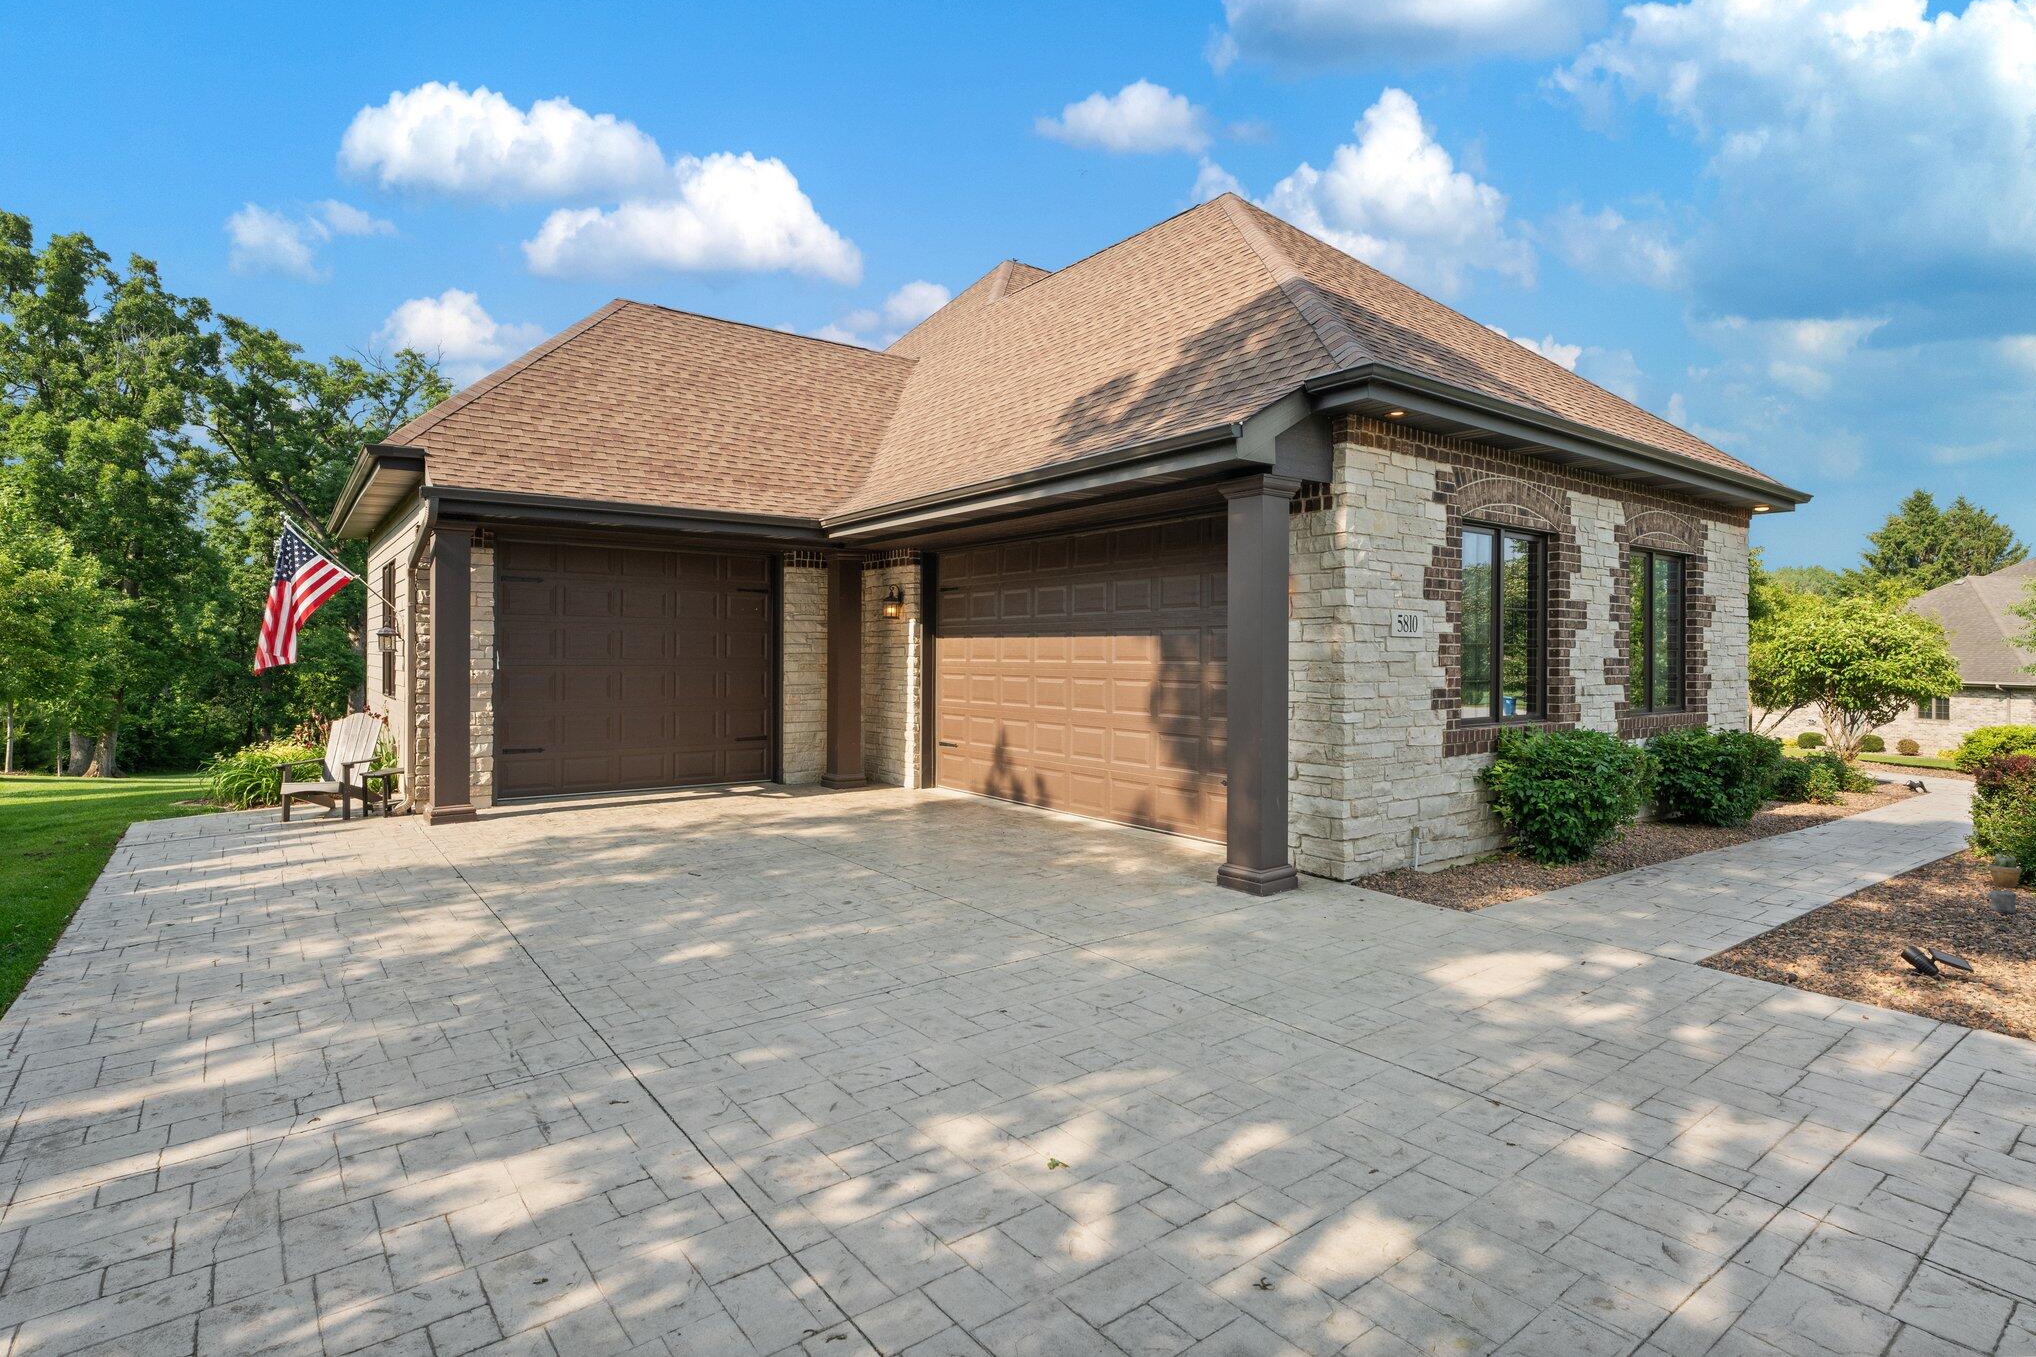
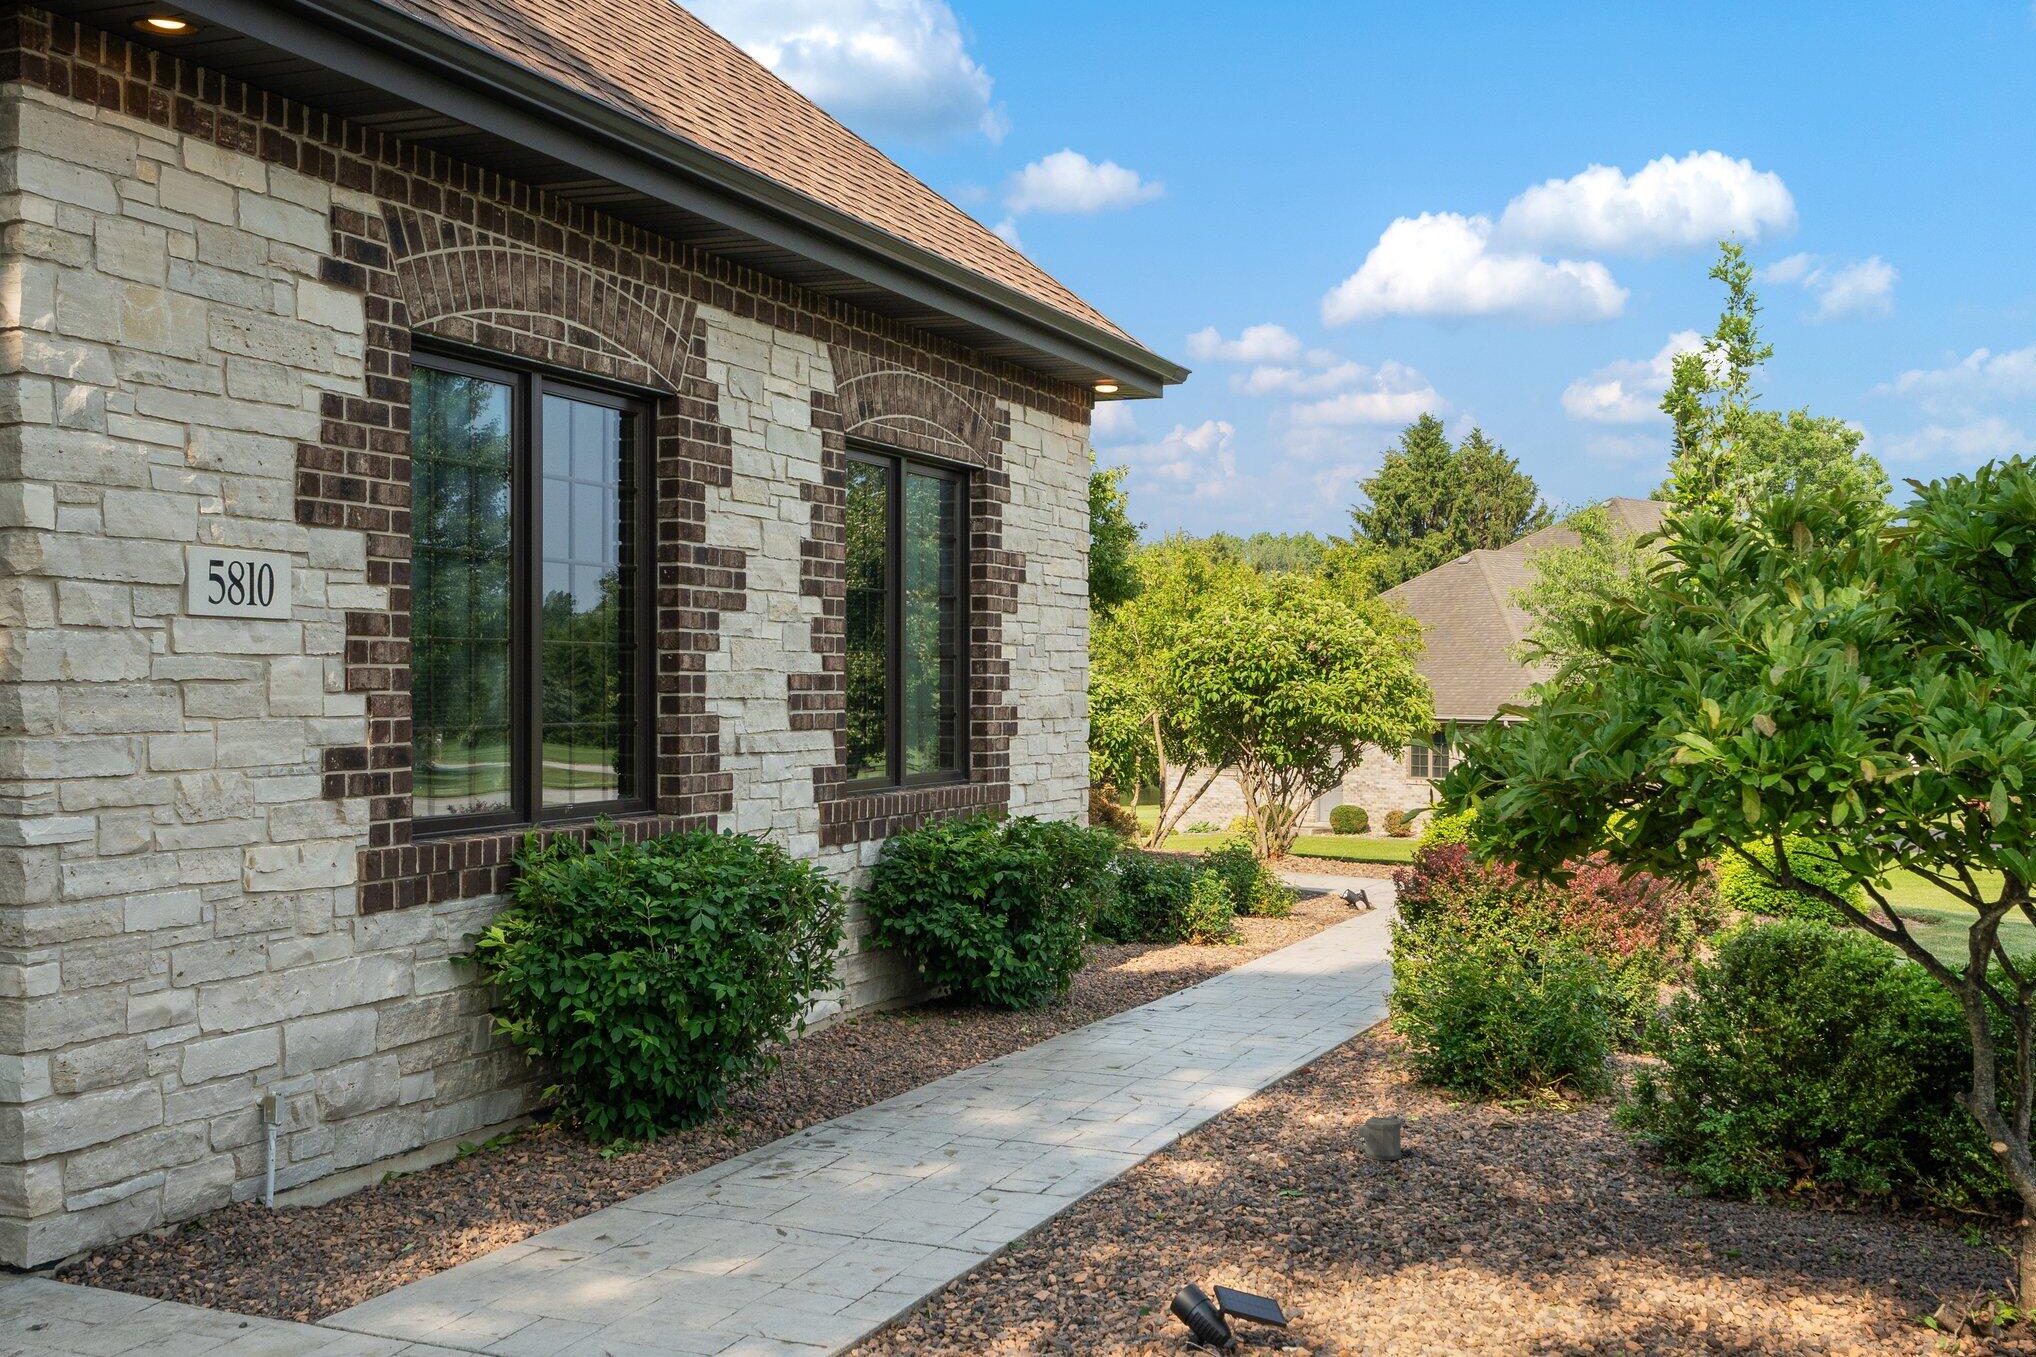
potted plant: present [1989,854,2022,887] -> none [1384,1040,1429,1102]

